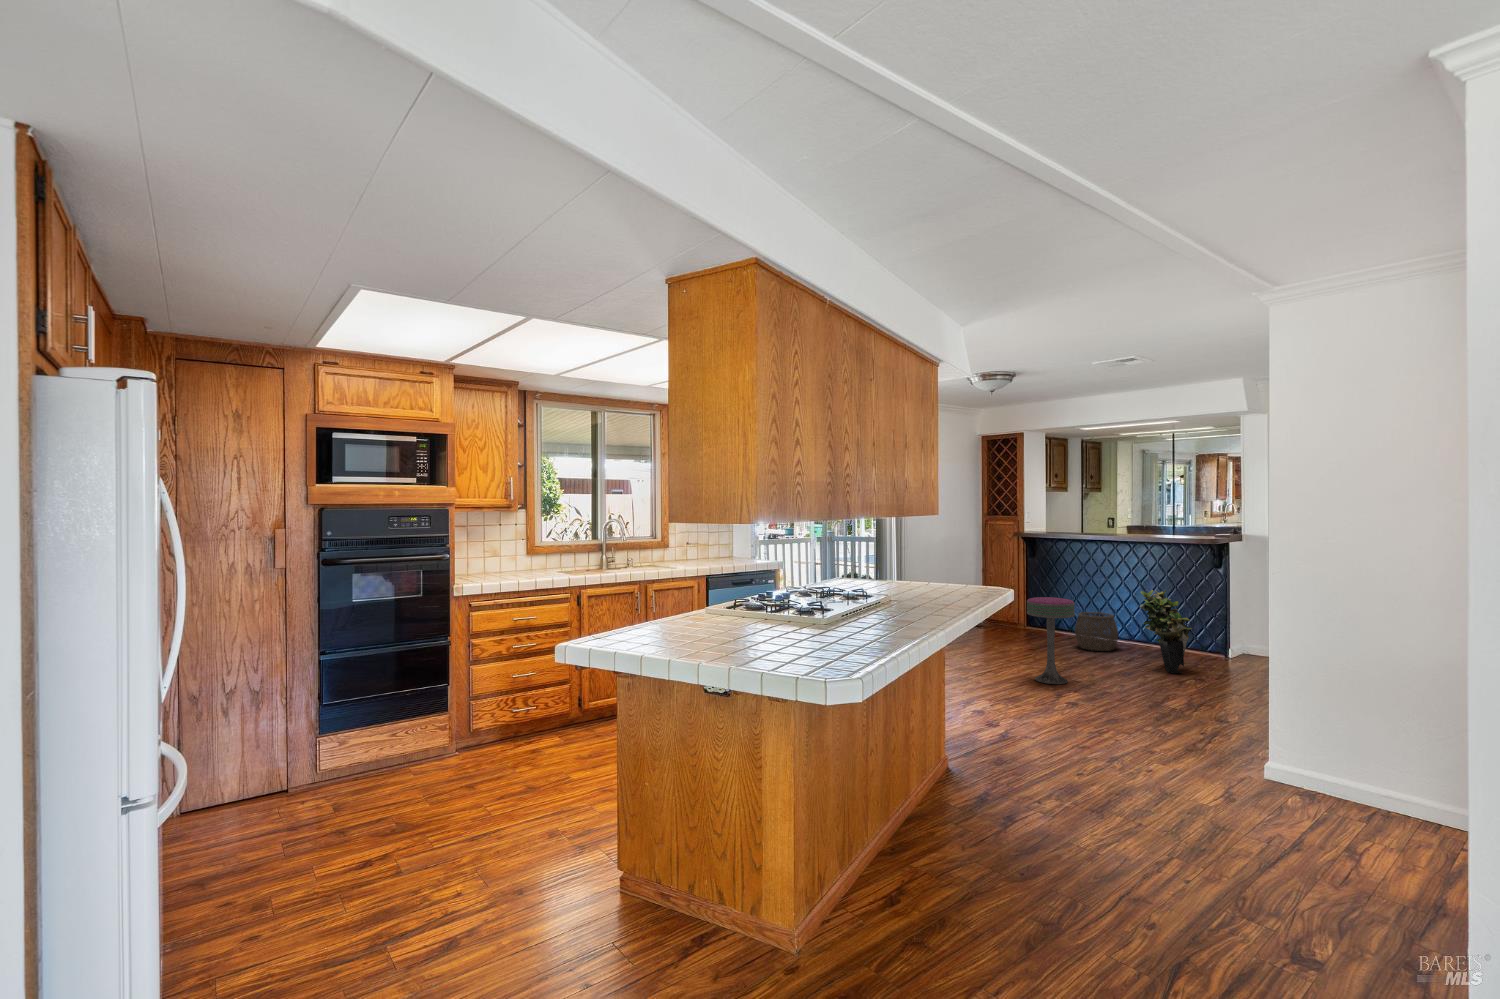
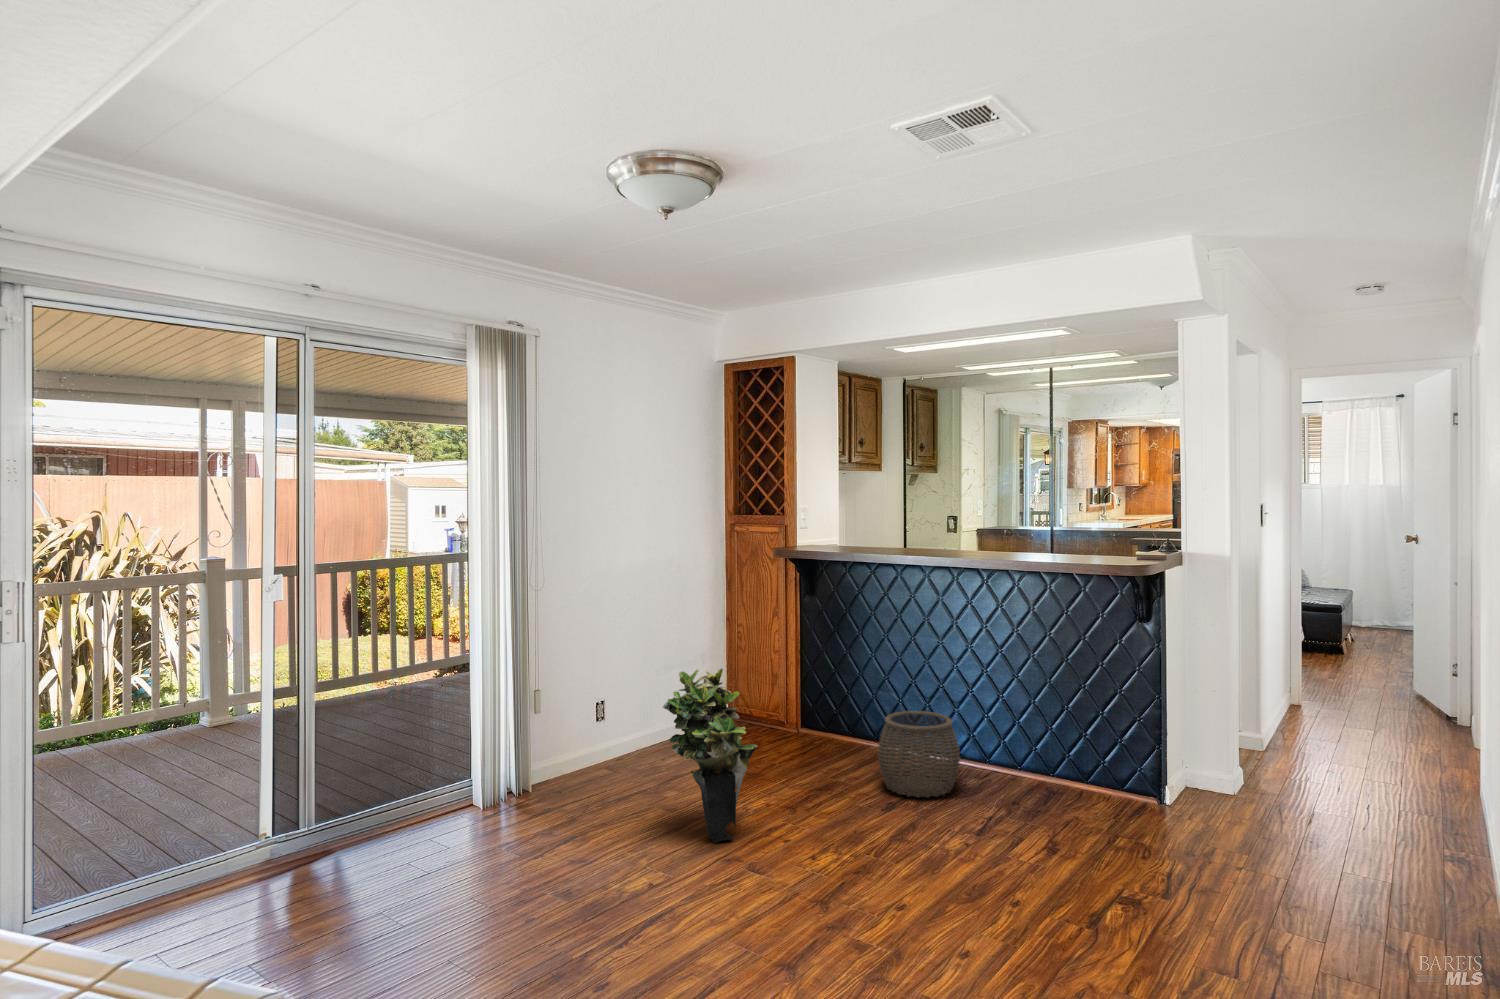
potted plant: present [1140,590,1192,674] -> present [663,669,757,843]
bar stool: present [1027,597,1075,684] -> none [745,722,856,954]

